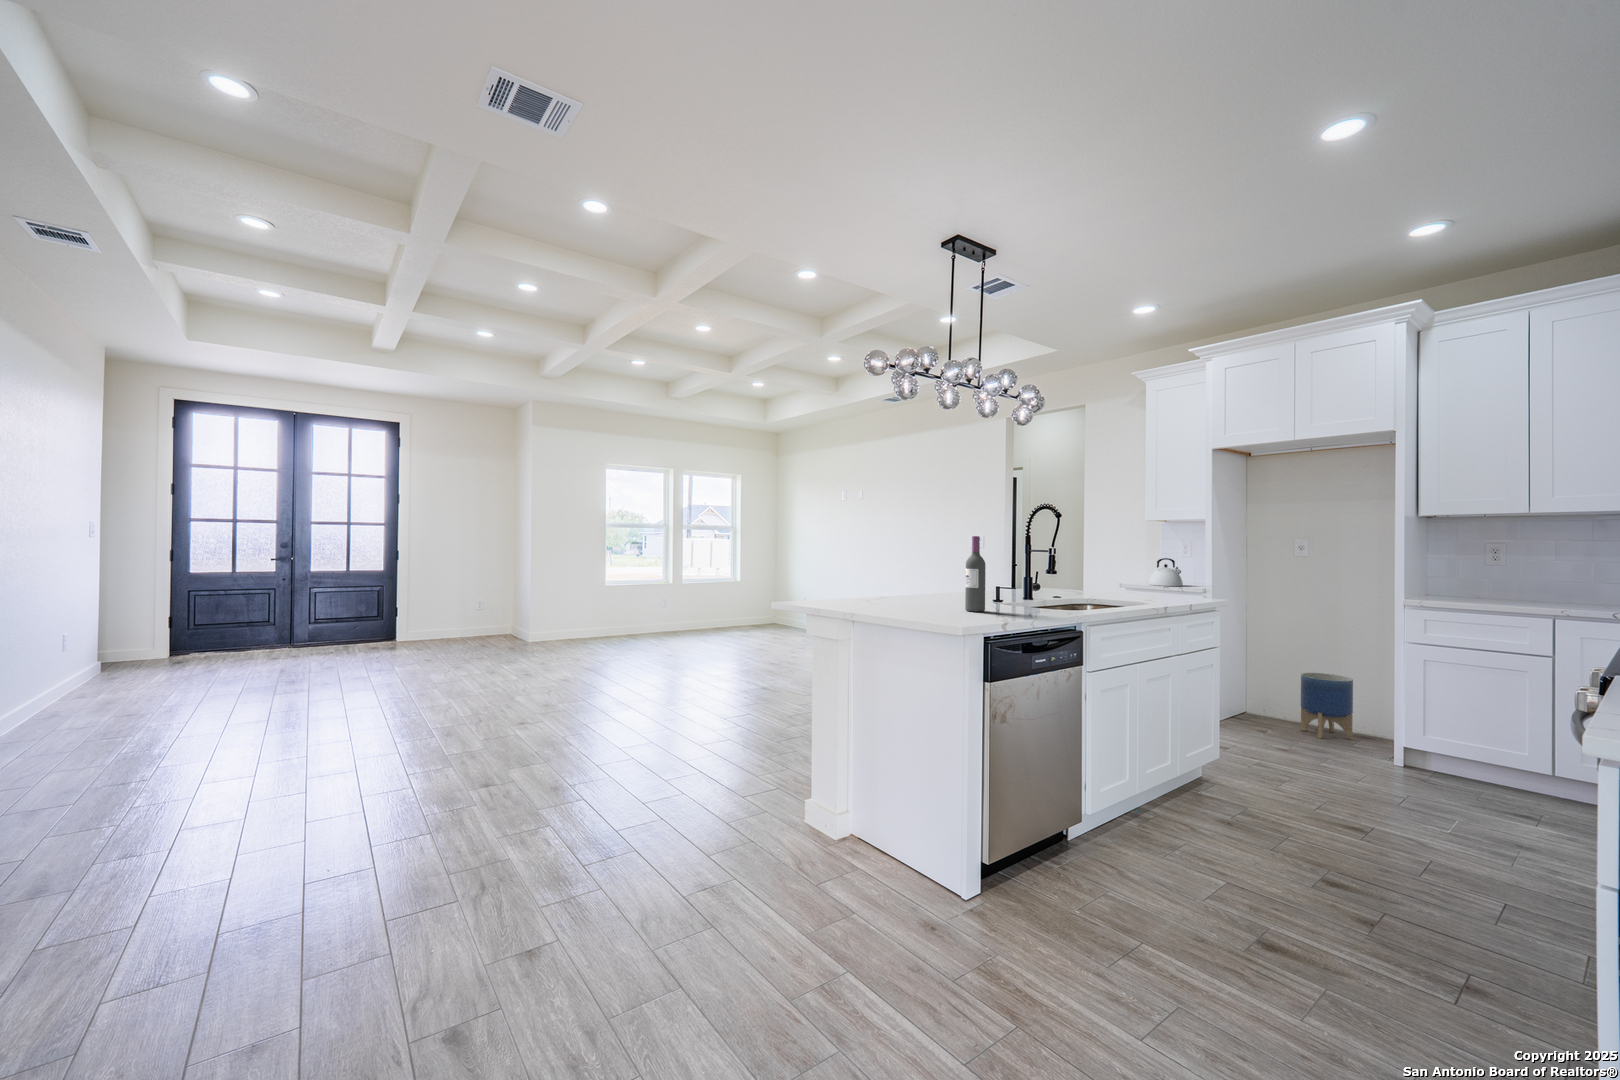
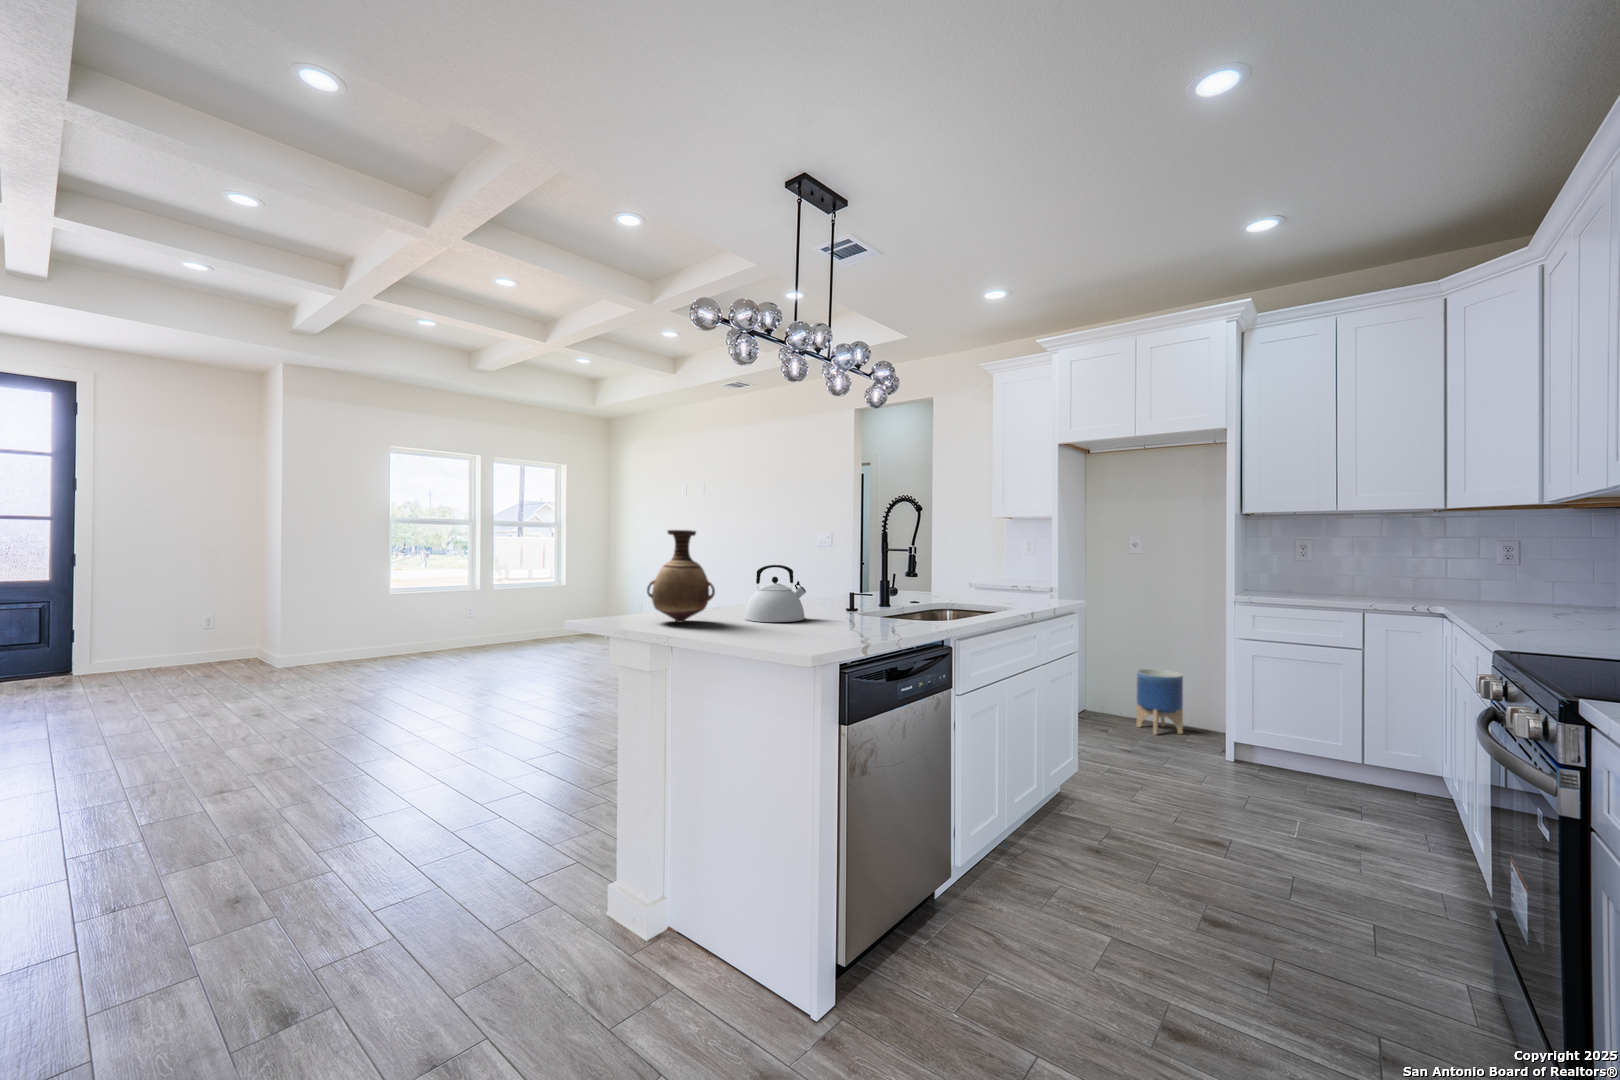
vase: none [834,533,886,605] -> present [647,530,715,623]
wine bottle: present [965,536,985,612] -> none [815,534,839,628]
kettle: present [1149,558,1183,586] -> present [744,565,806,622]

